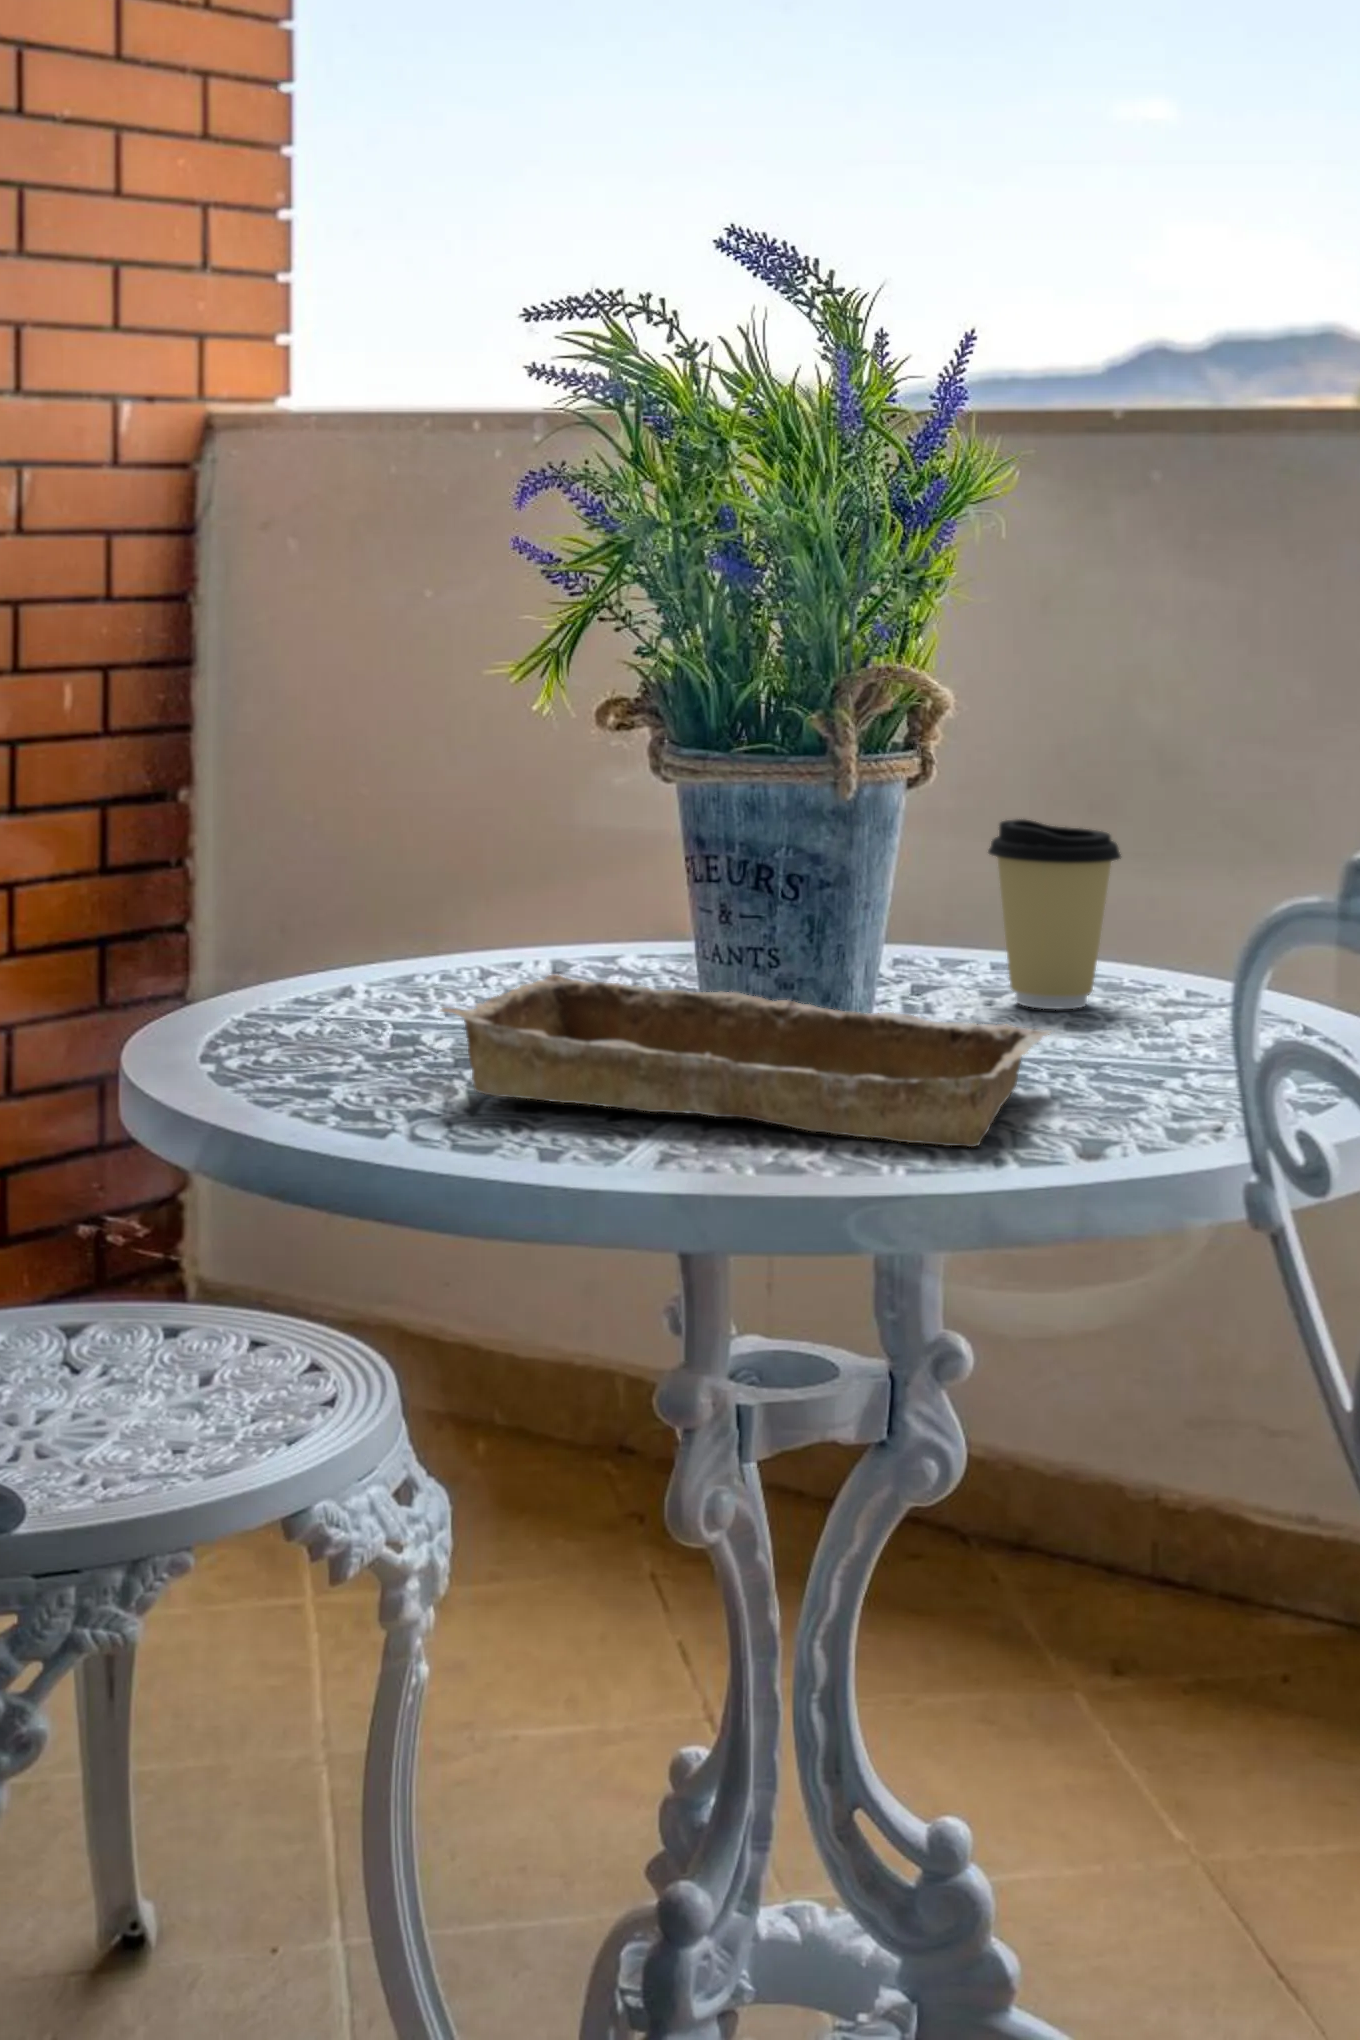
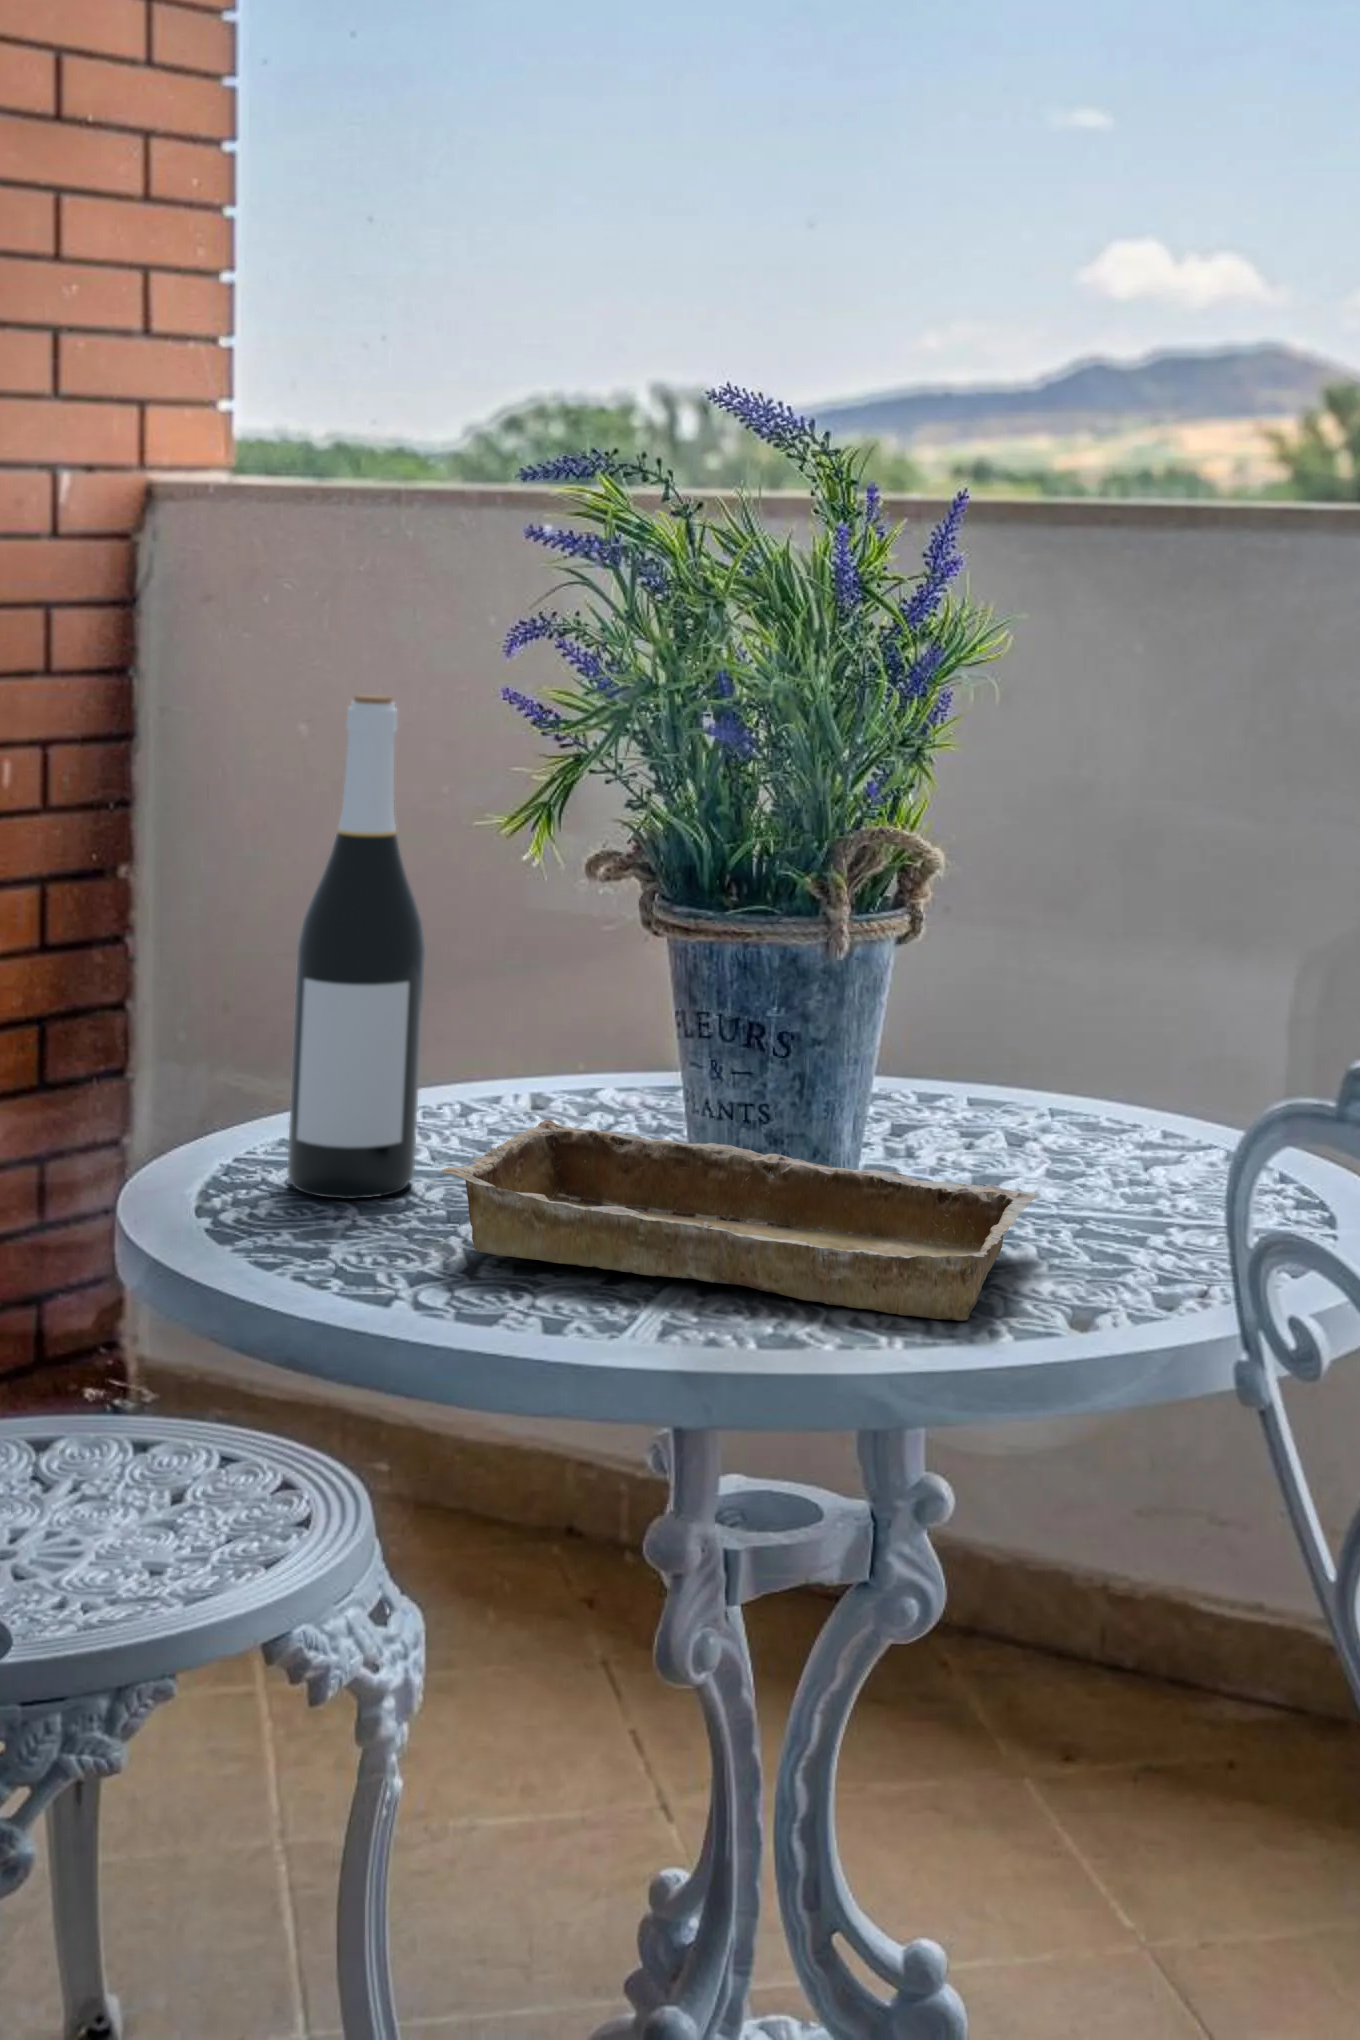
wine bottle: none [296,552,430,1056] -> present [287,695,425,1199]
coffee cup: present [988,819,1121,1009] -> none [972,955,1104,1149]

